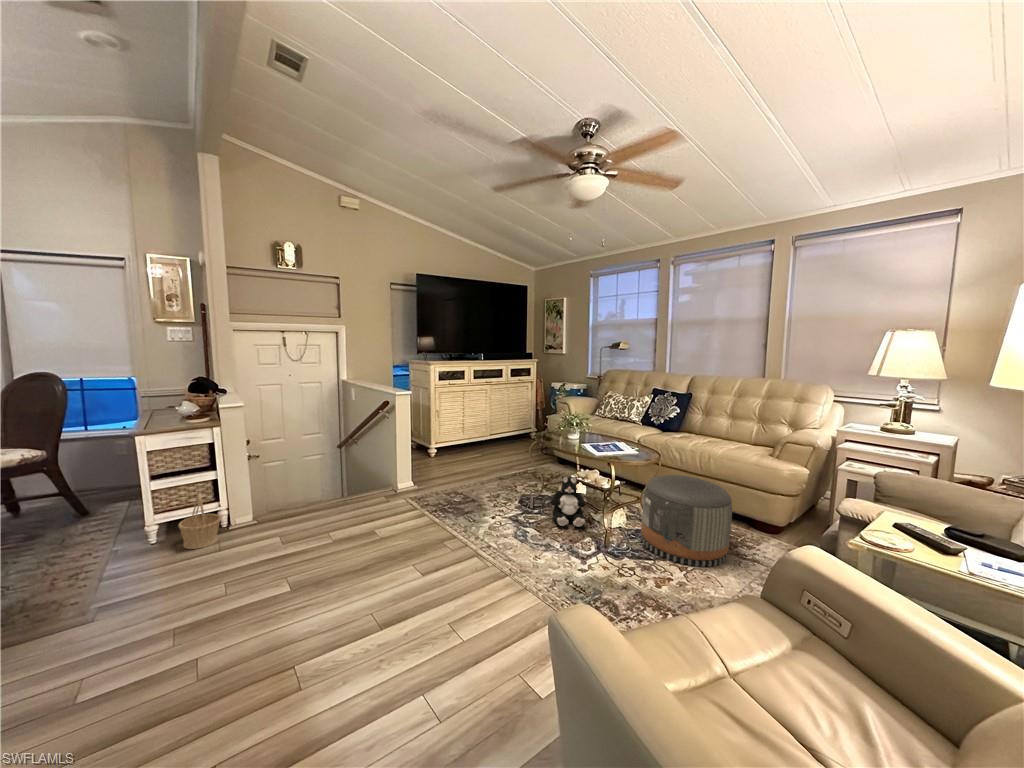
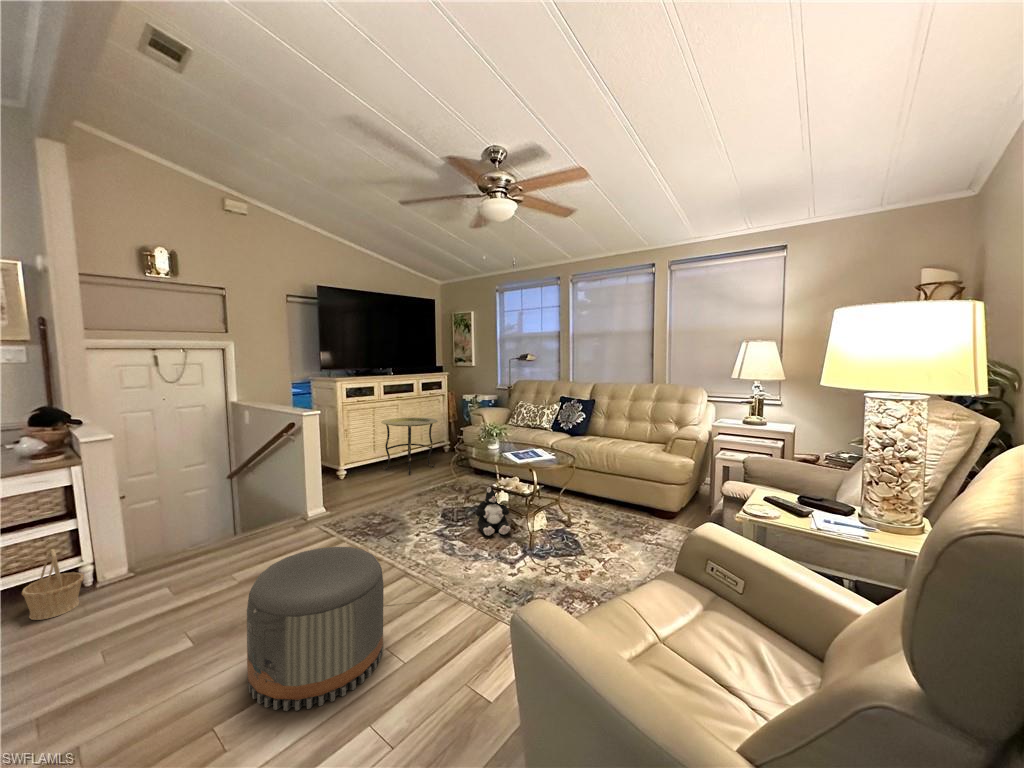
side table: none [470,402,524,457] -> present [381,417,438,475]
pouf: present [641,475,732,567] -> present [247,547,384,711]

